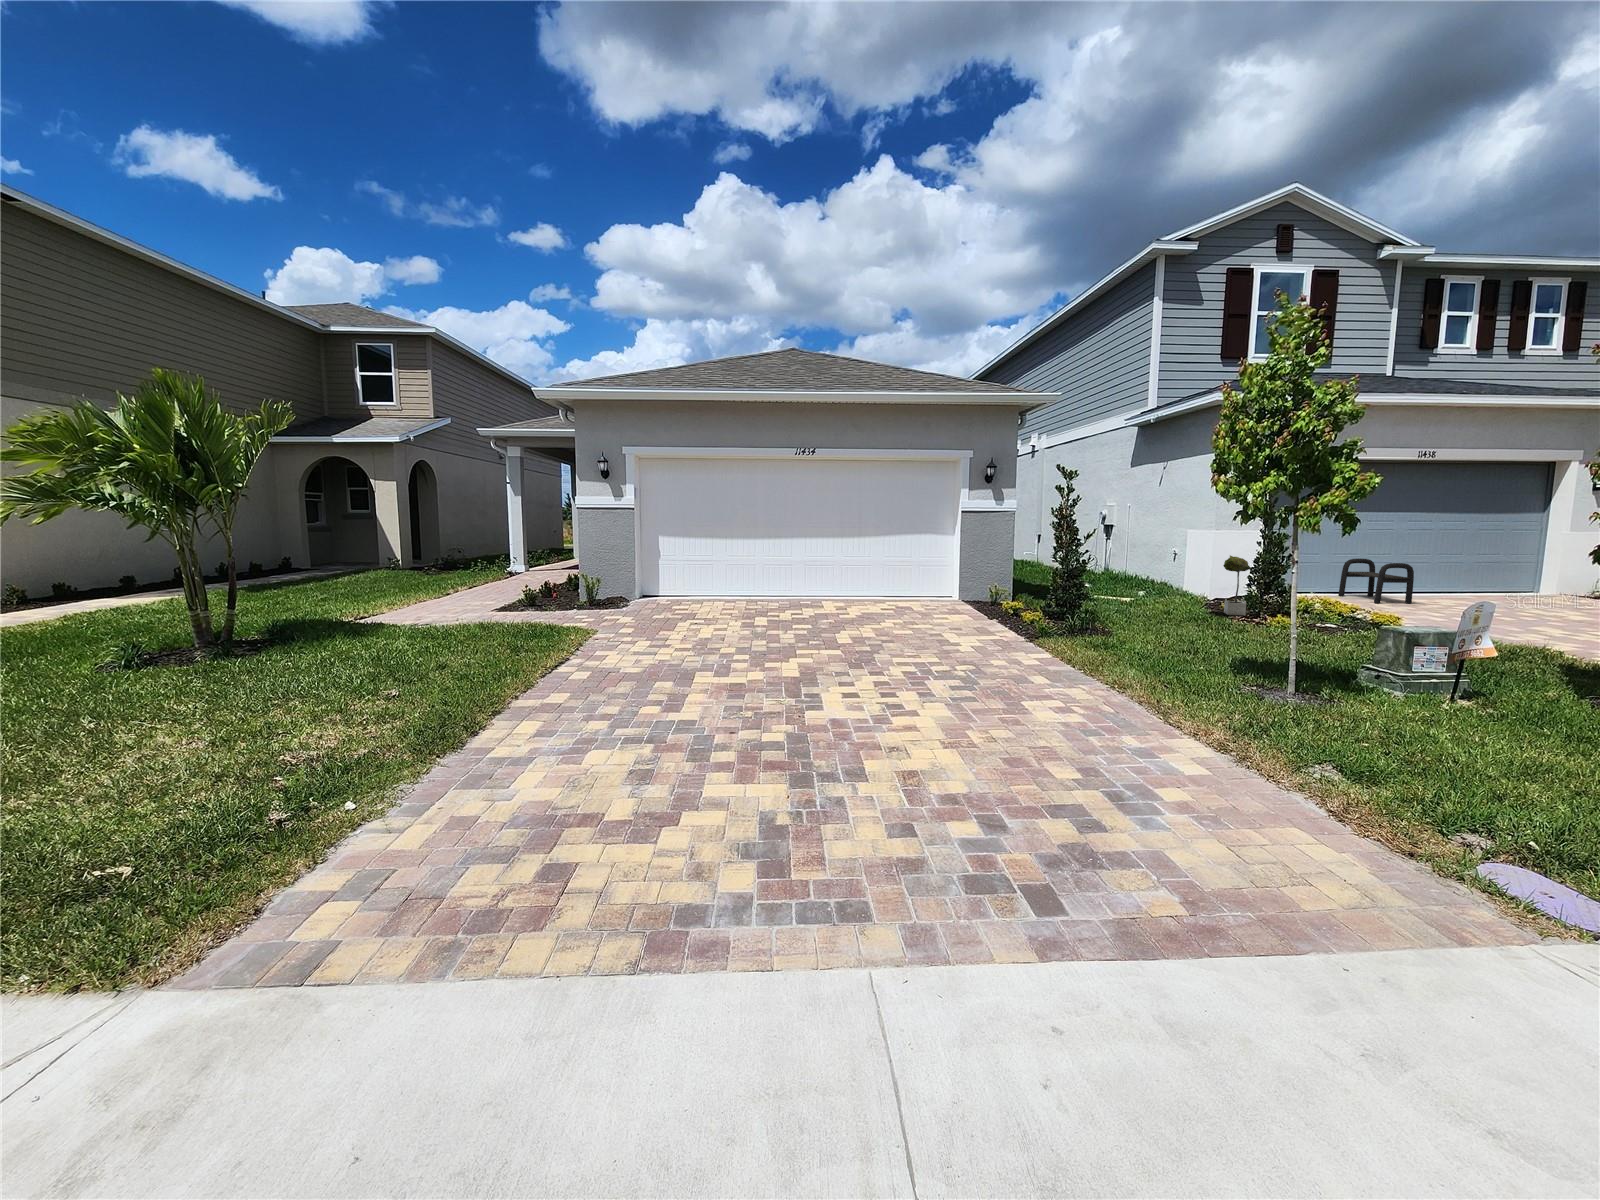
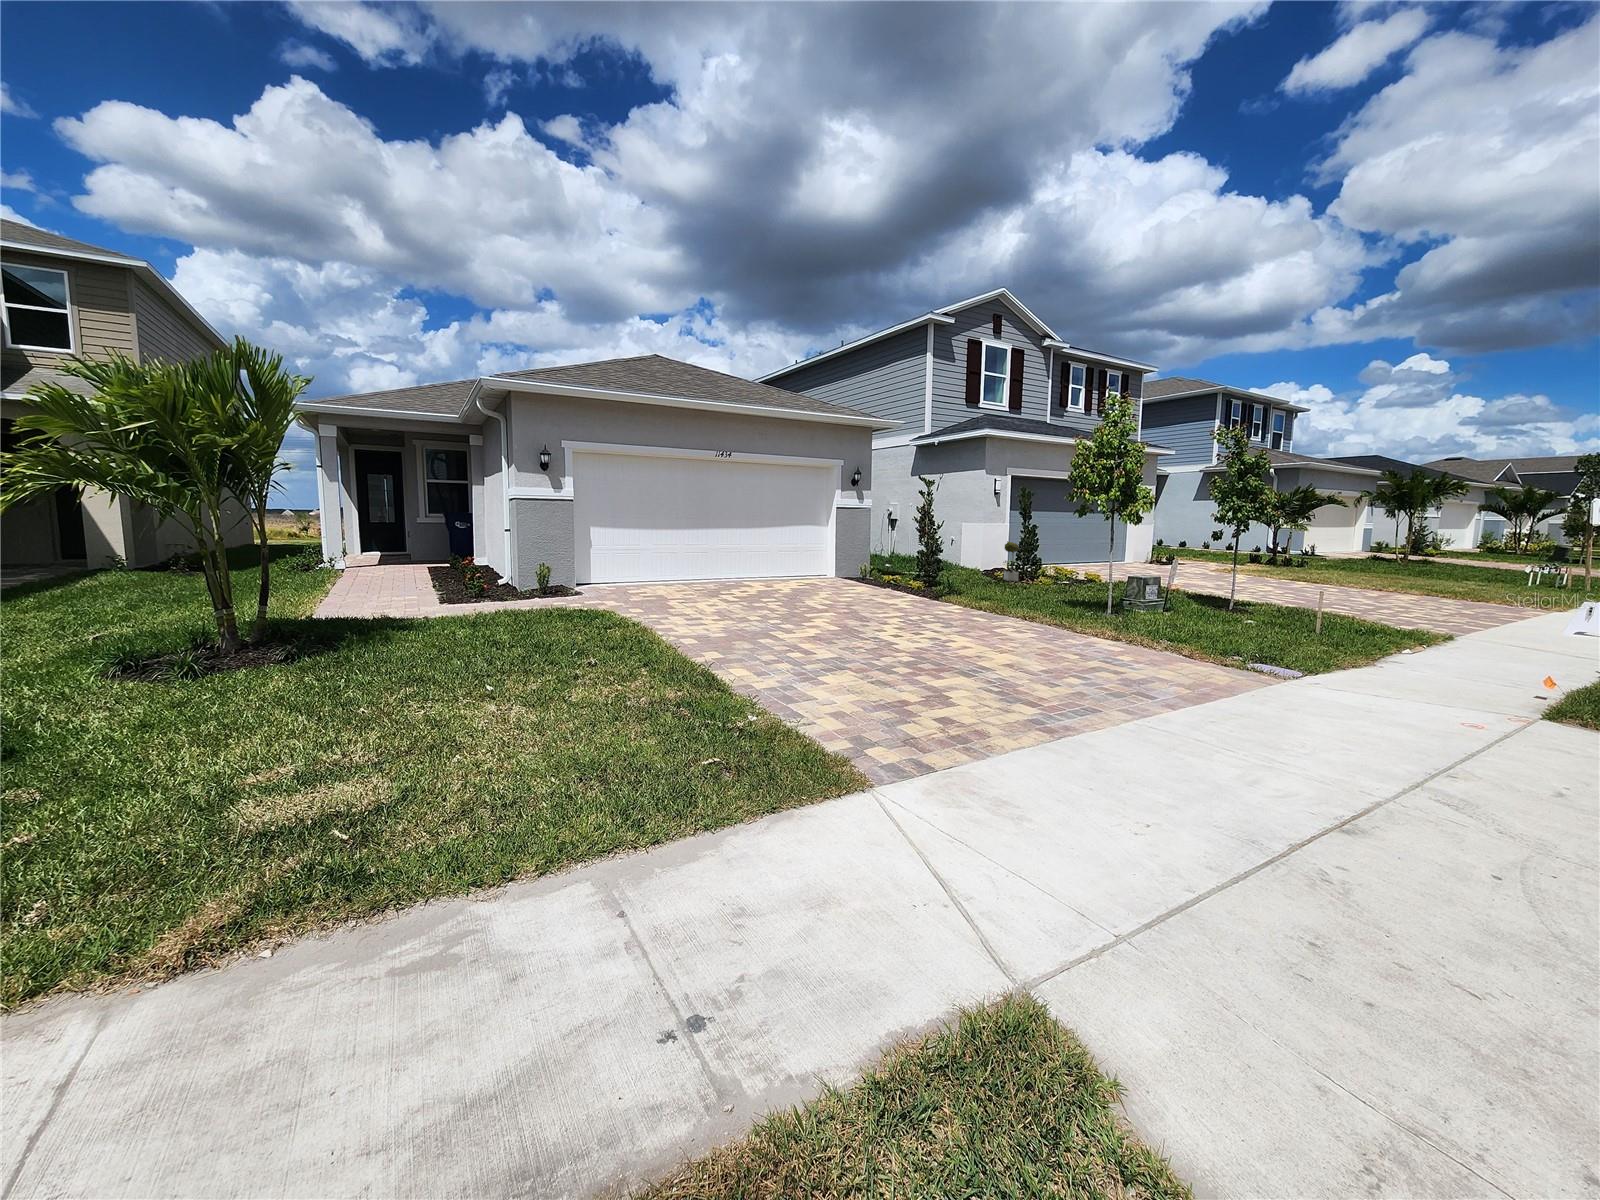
bench: present [1338,558,1414,604] -> none [1041,542,1084,571]

